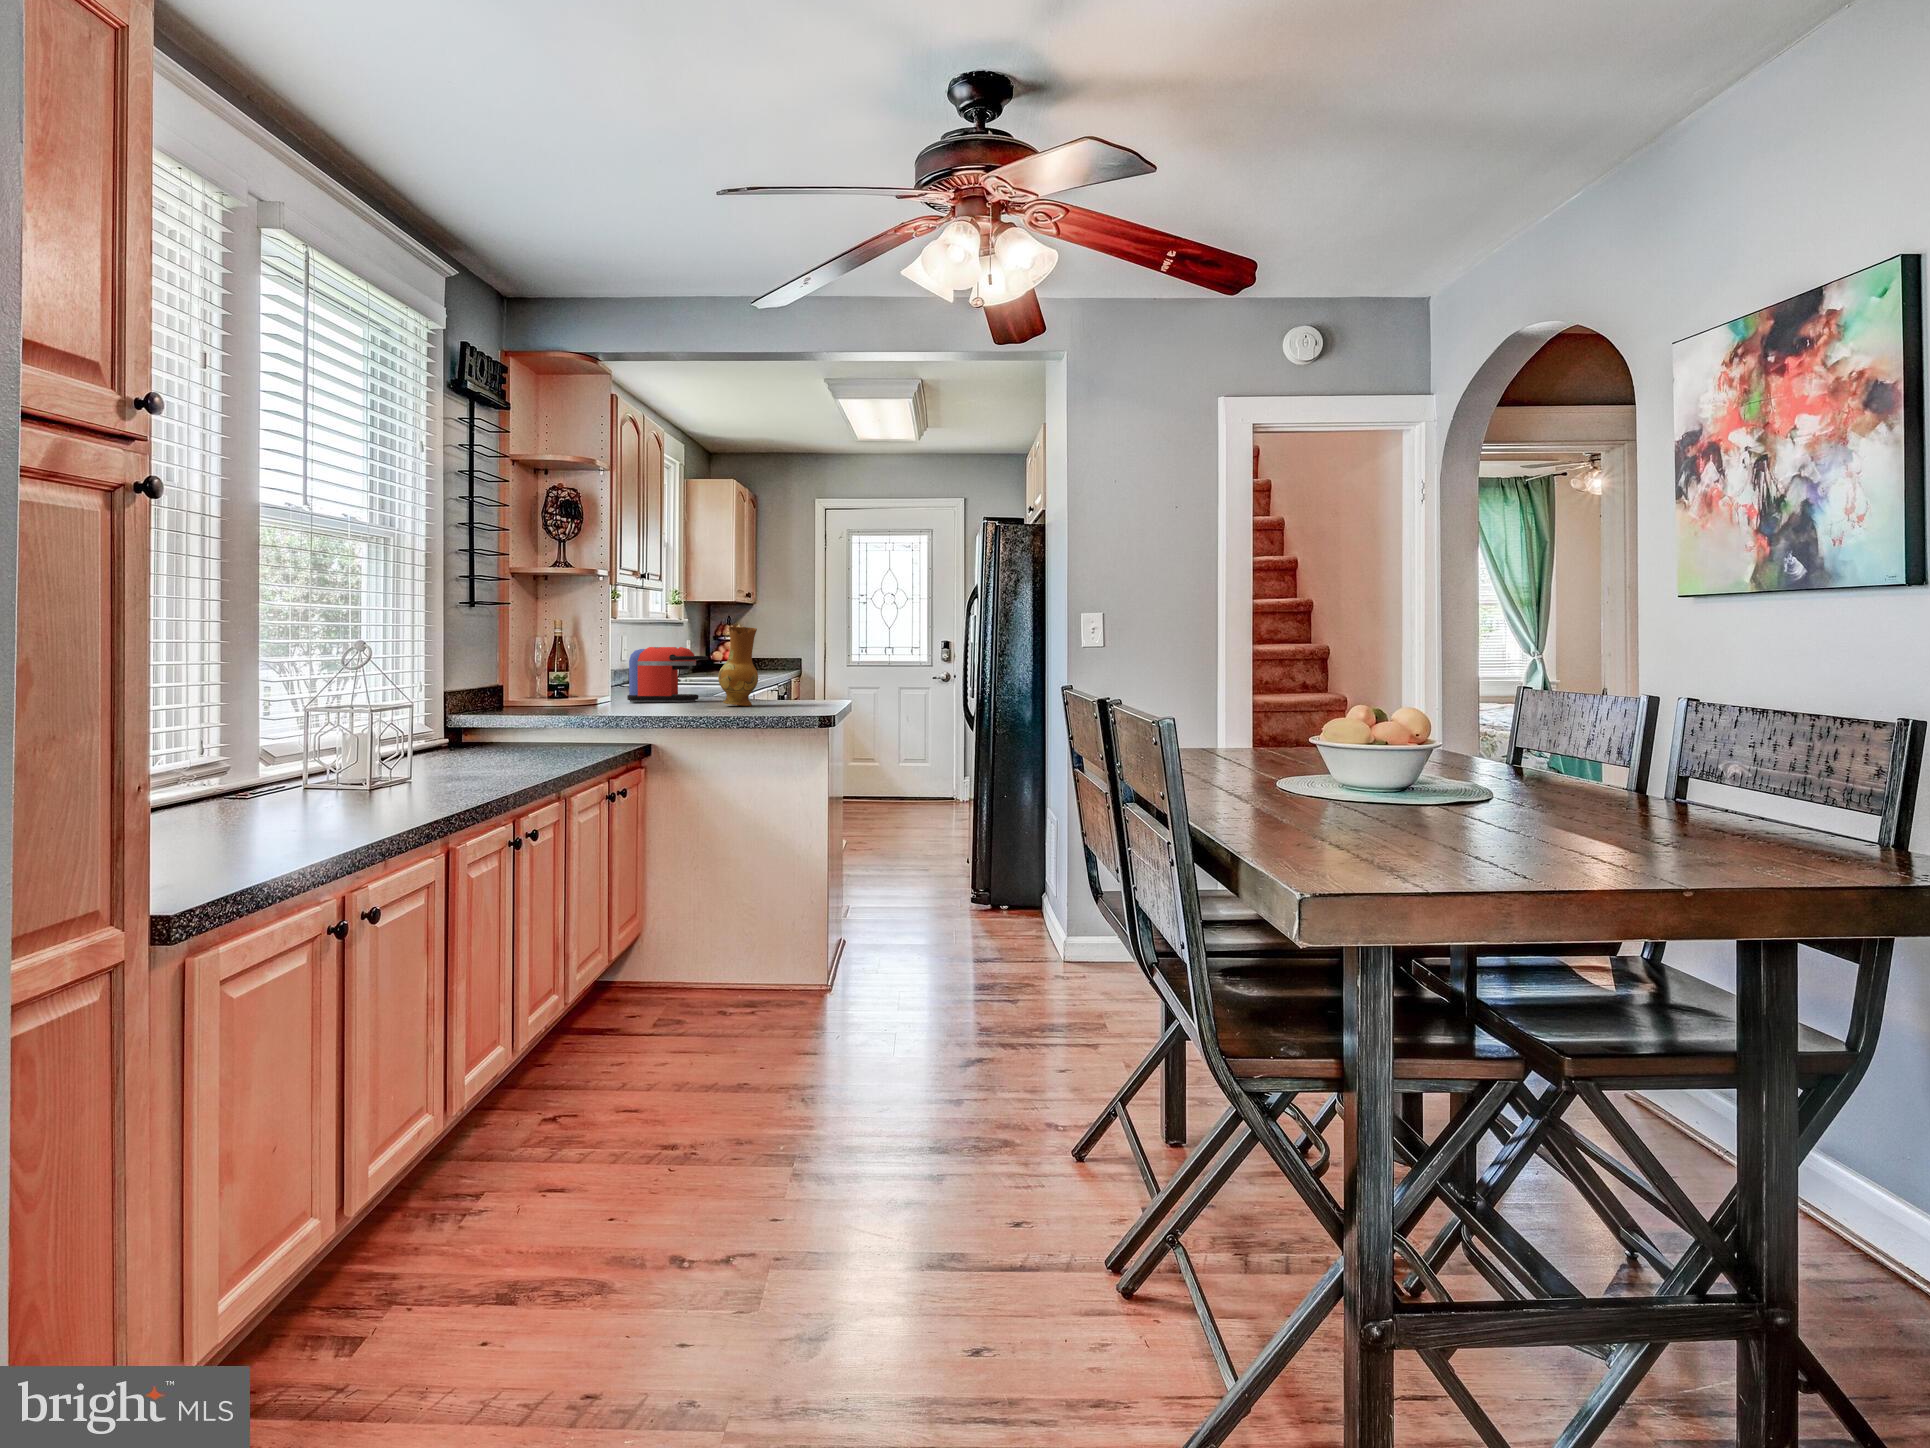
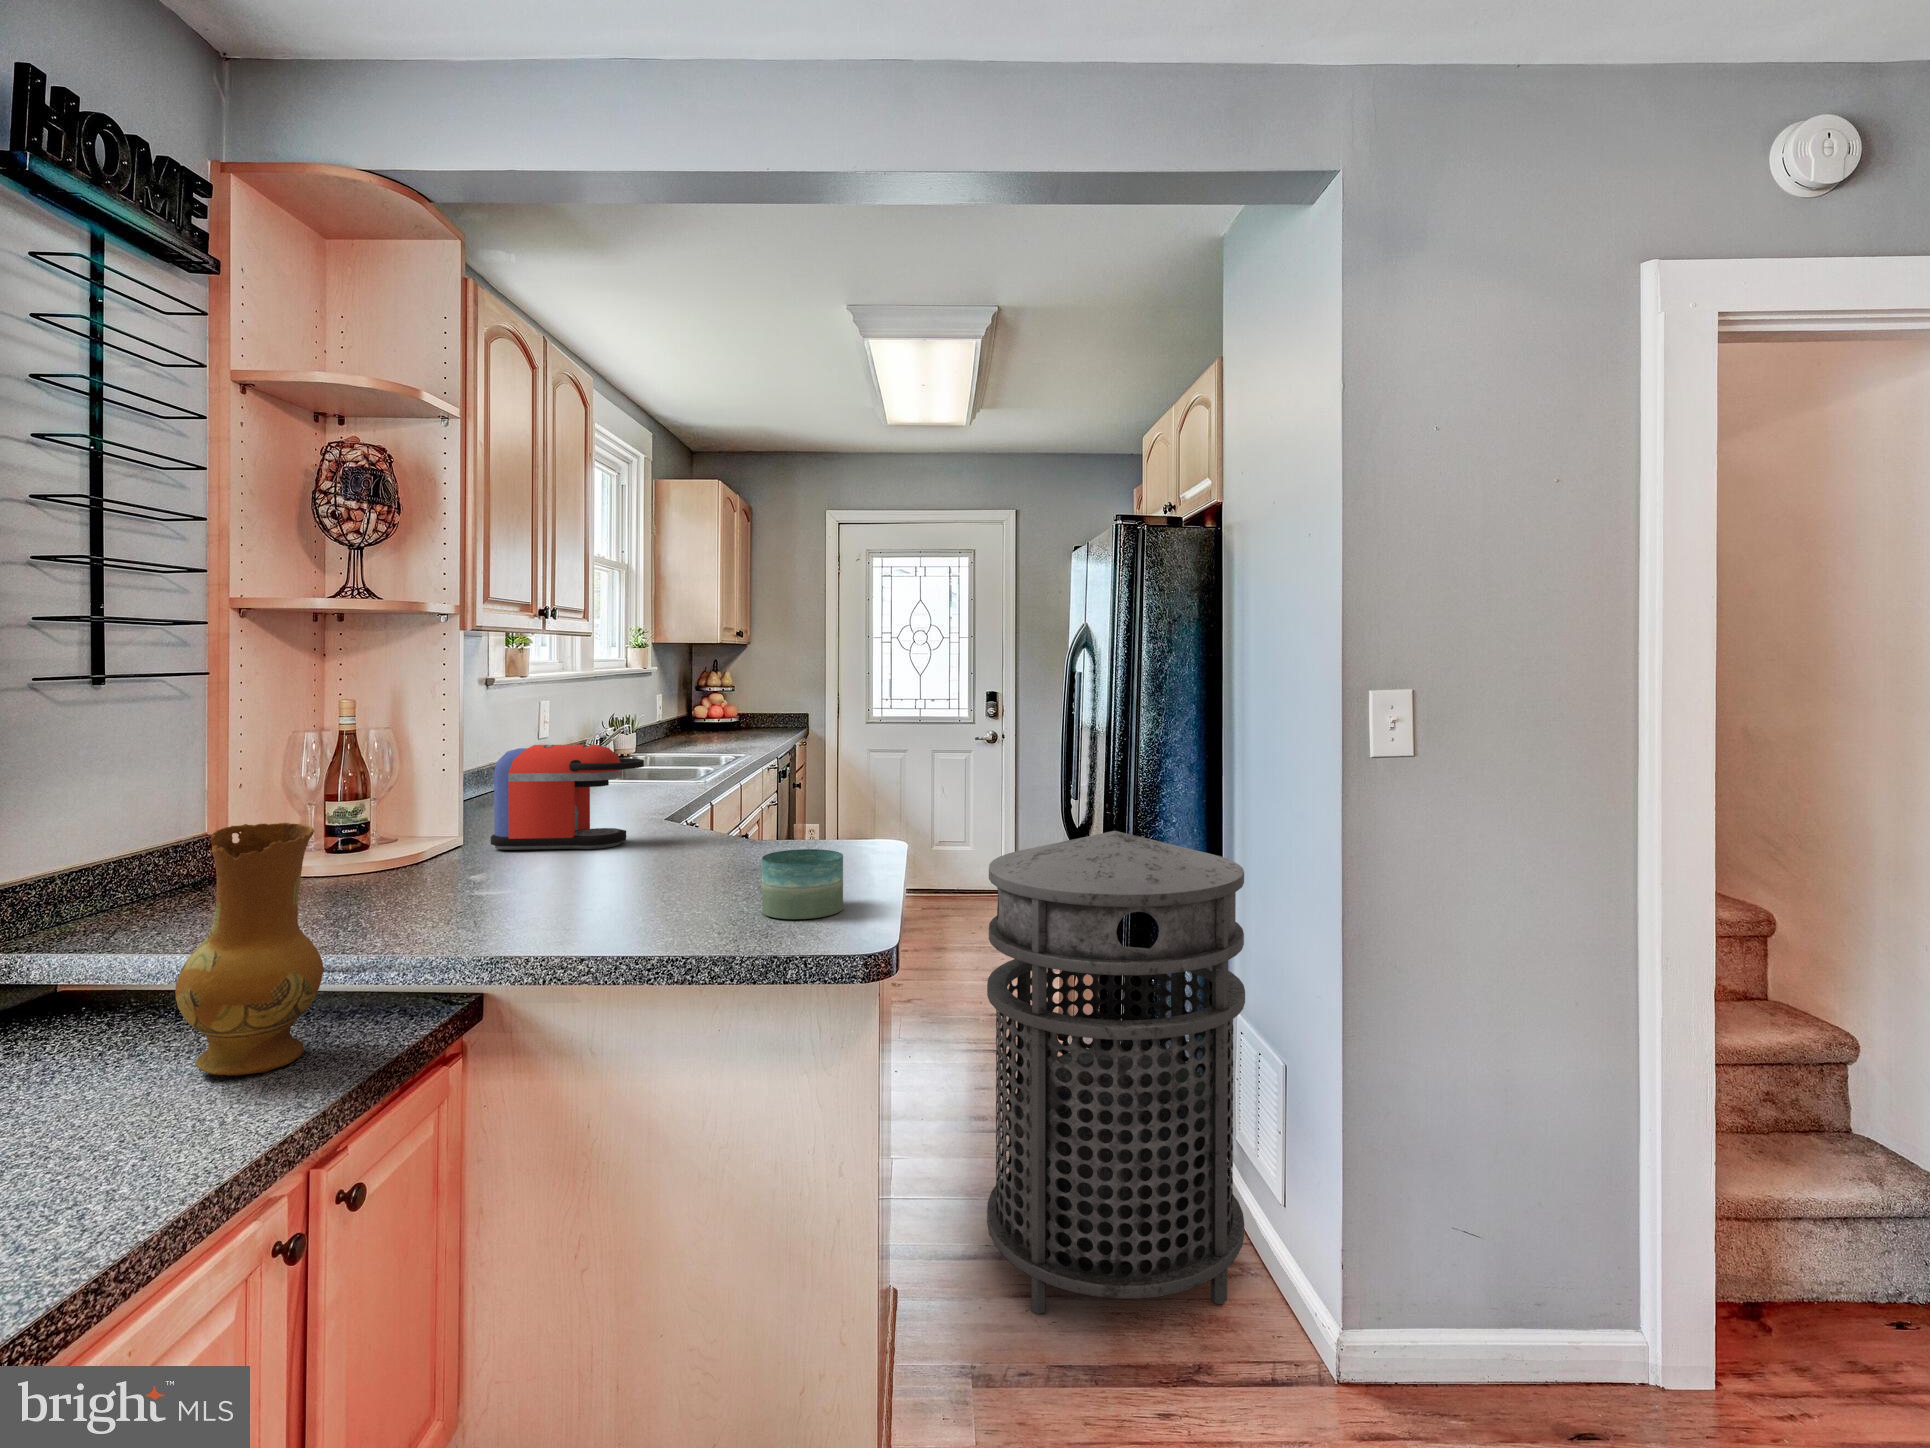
ceramic jug: present [718,627,758,706] -> present [175,823,323,1076]
candle: none [774,685,811,711] -> present [762,849,843,919]
trash can: none [896,697,1036,943] -> present [987,831,1245,1314]

